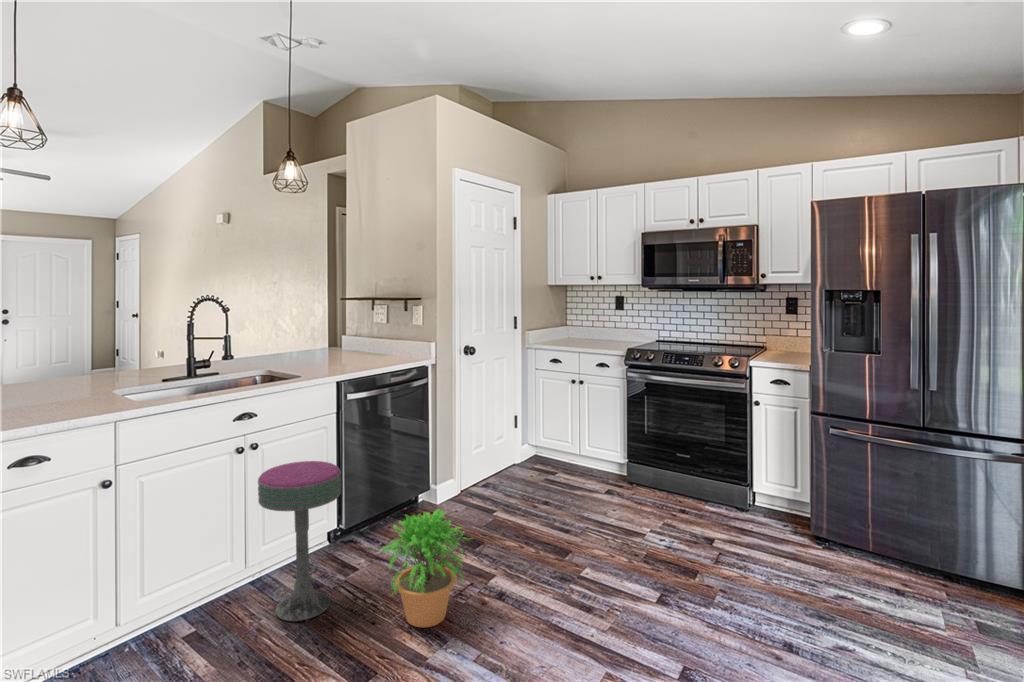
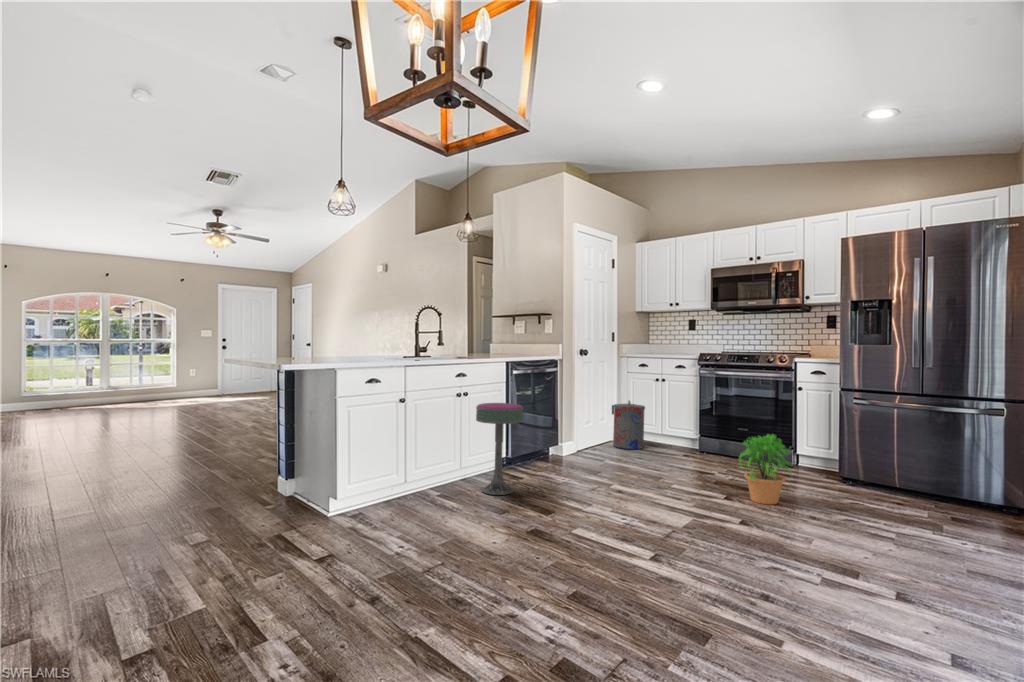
trash can: none [514,410,555,476] -> present [613,401,645,449]
potted plant: present [382,509,463,627] -> present [740,434,790,504]

